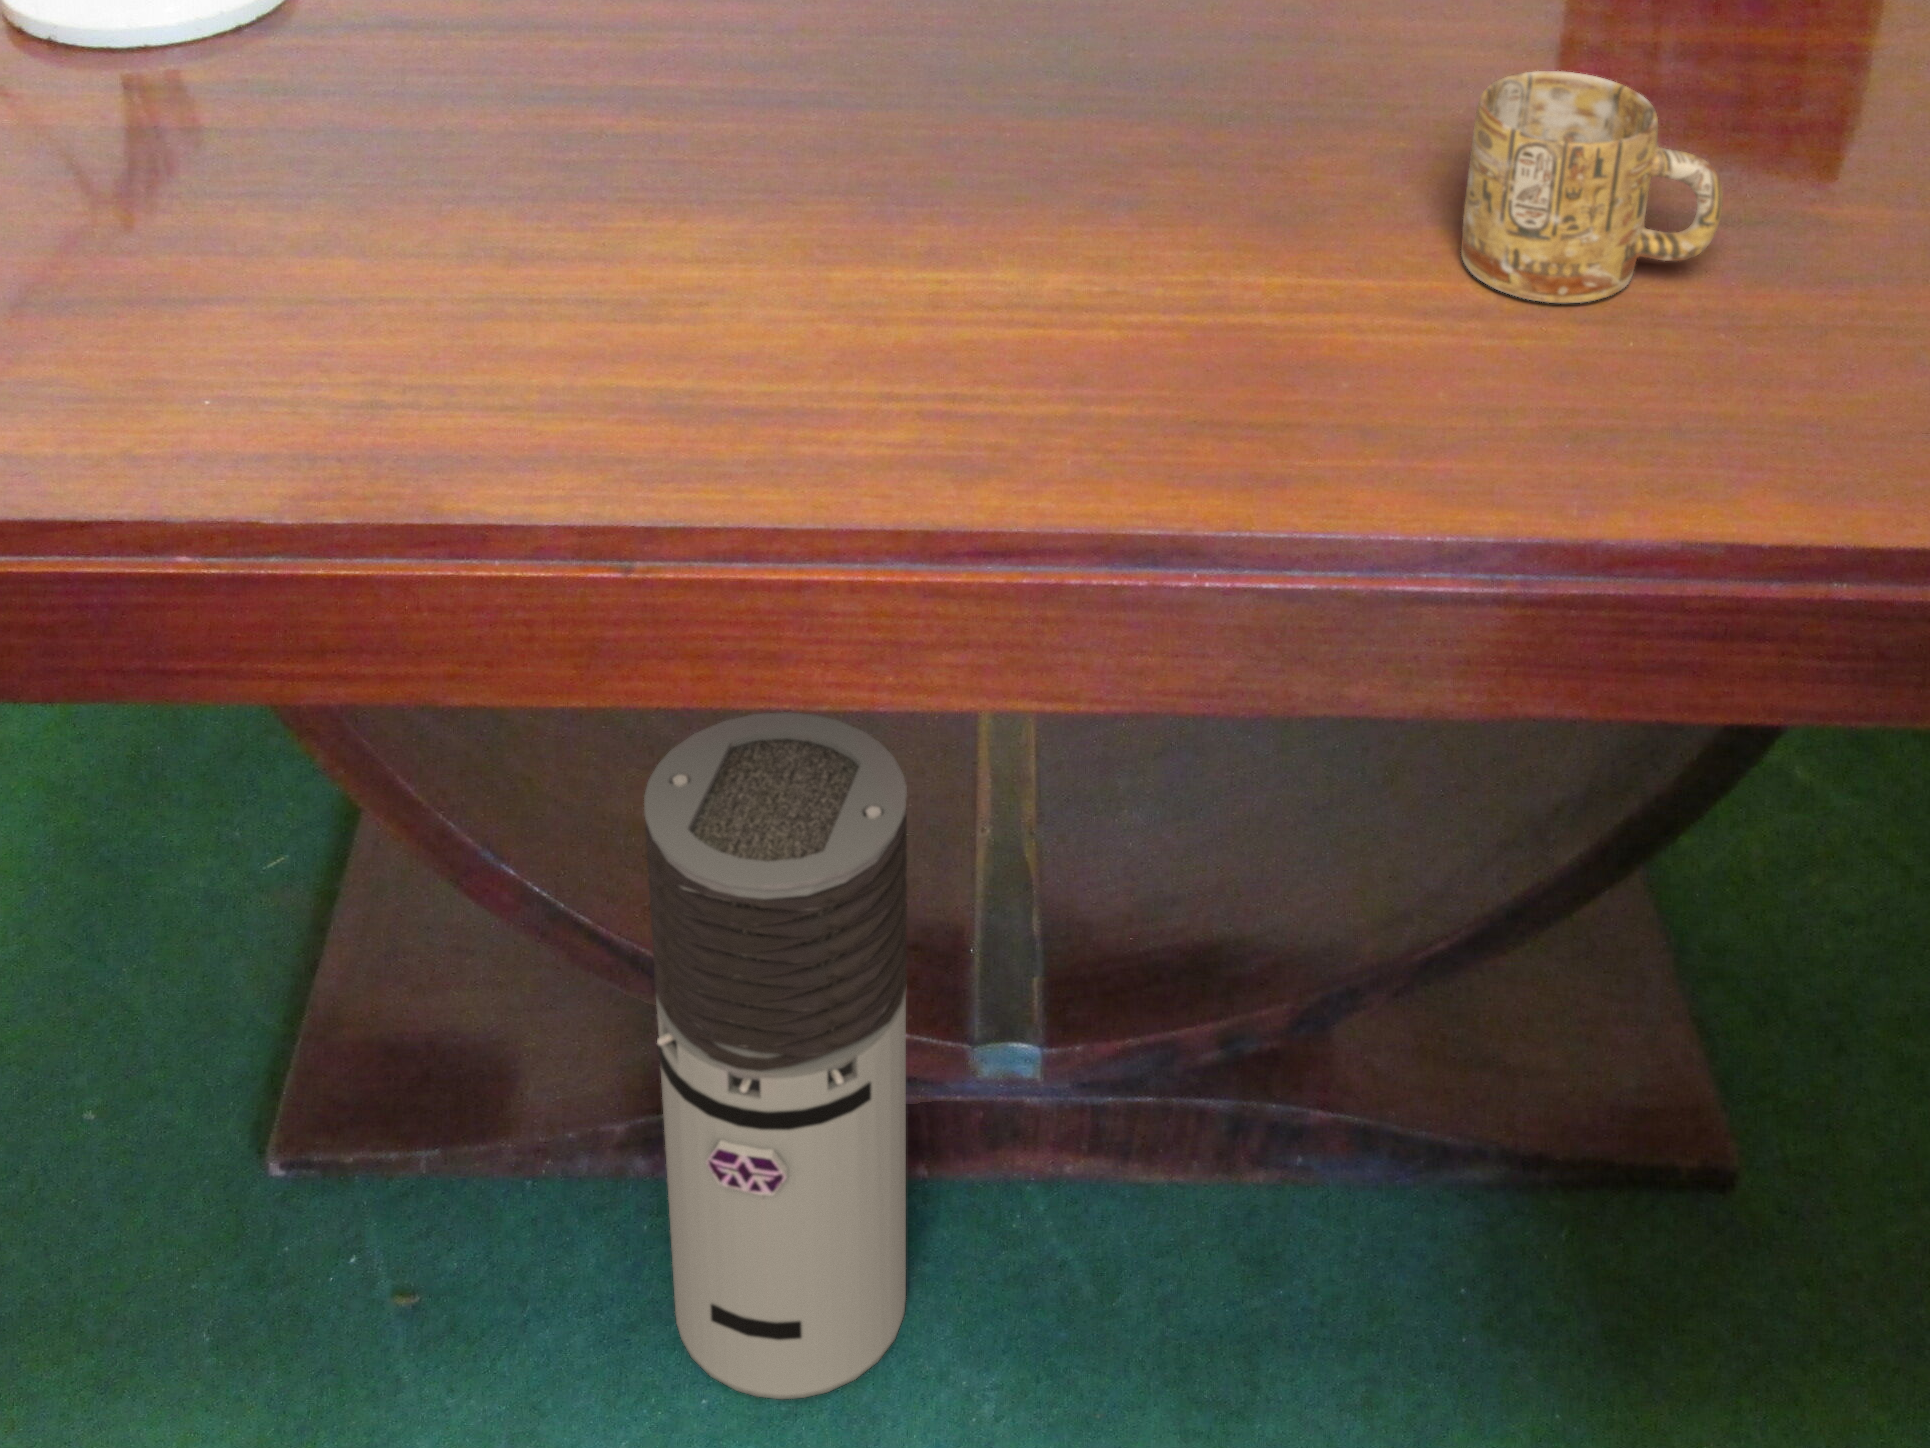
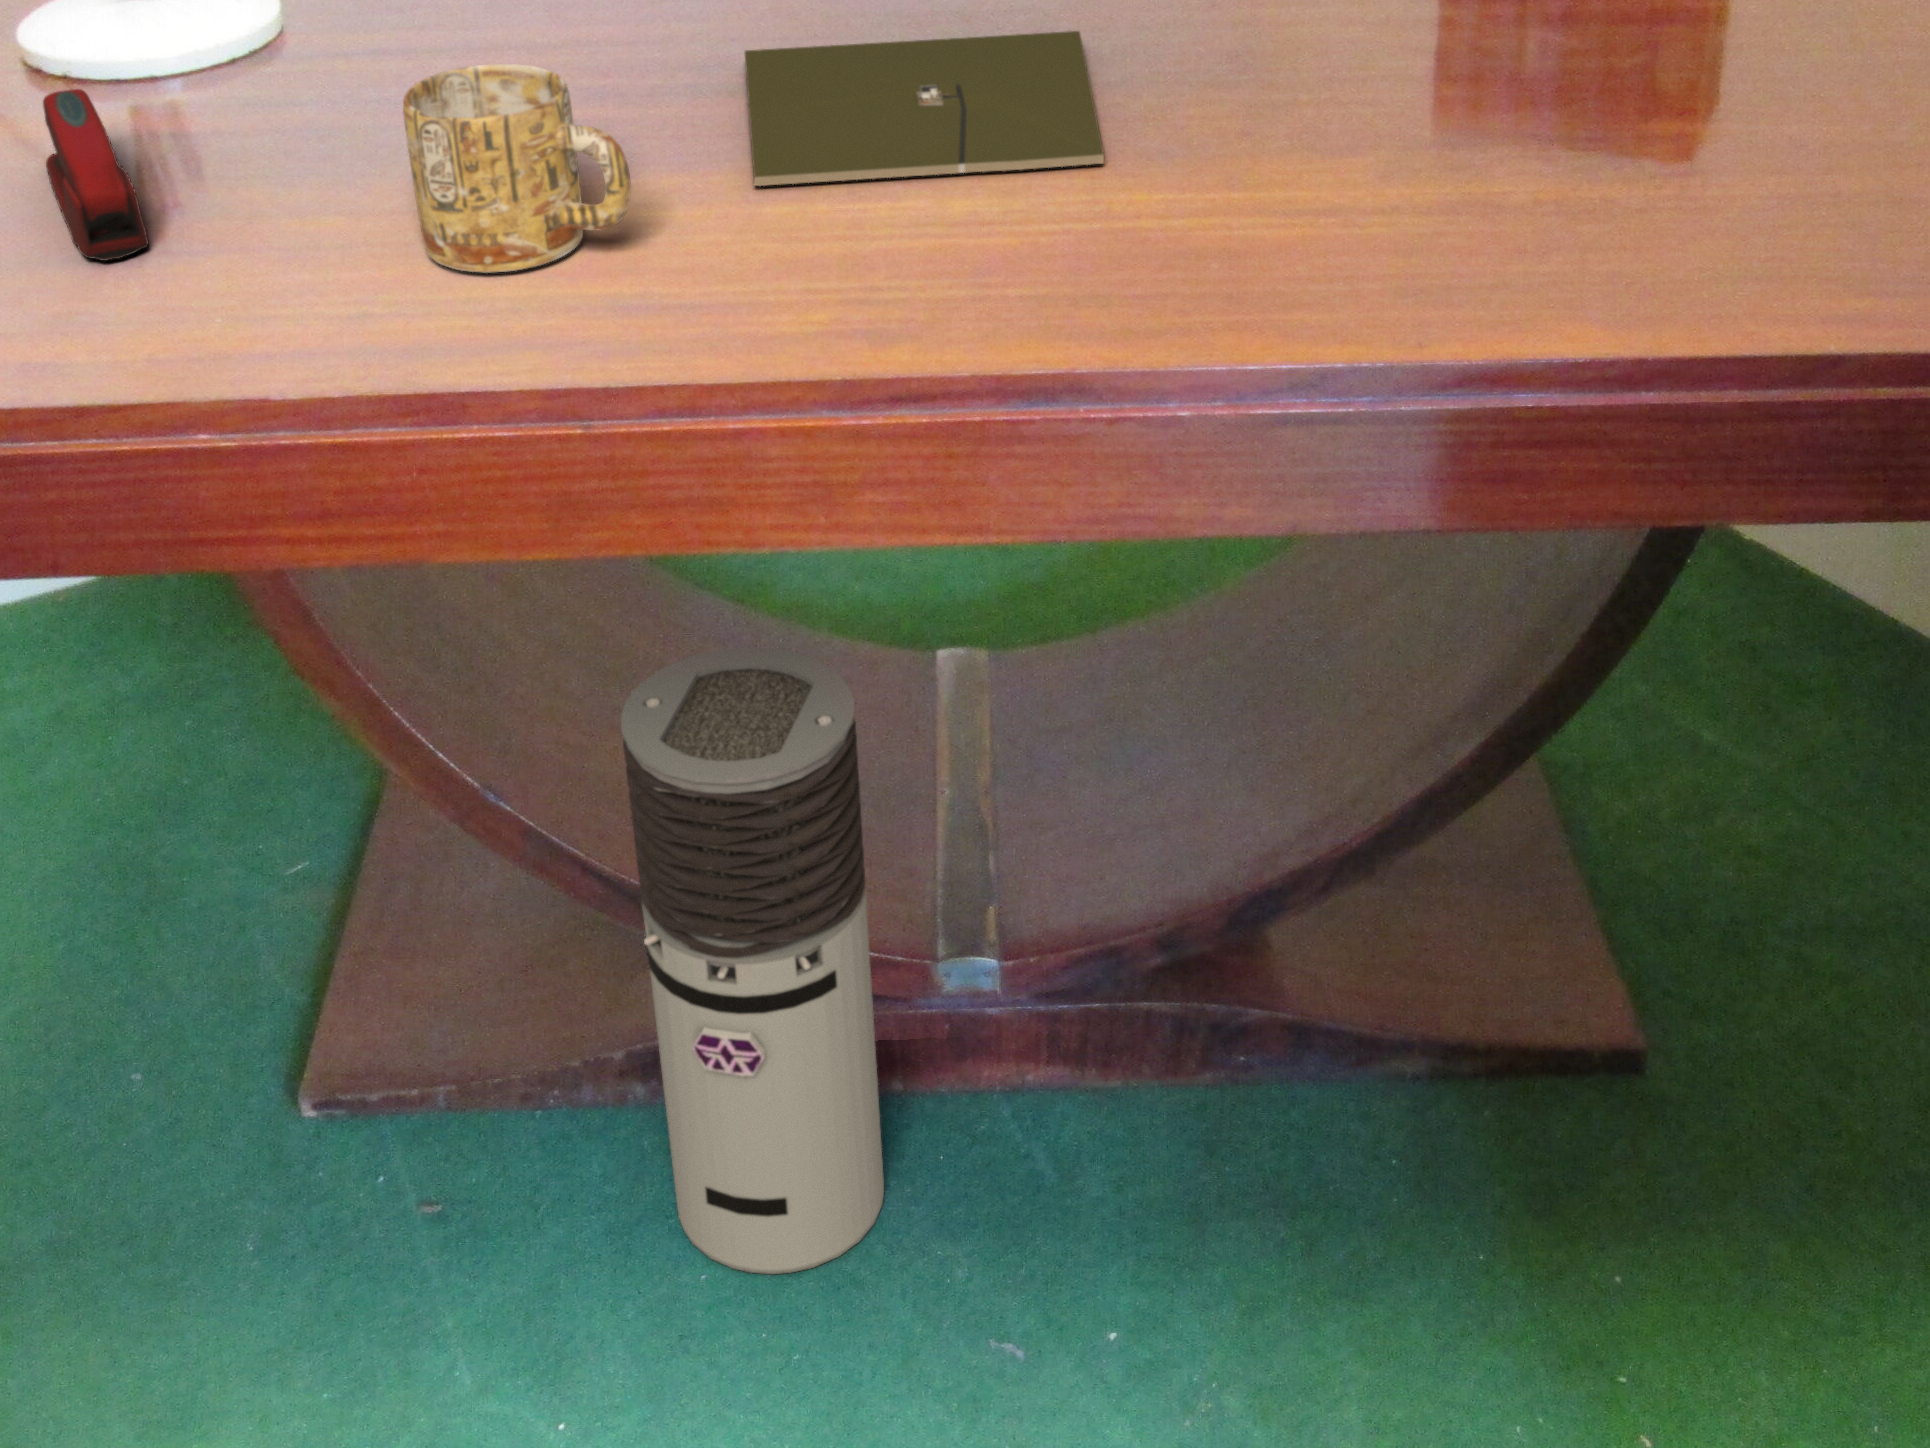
notebook: none [813,41,1221,232] -> present [744,31,1104,186]
mug: present [1461,71,1723,303] -> present [403,64,631,273]
stapler: none [23,83,139,300] -> present [43,89,148,261]

